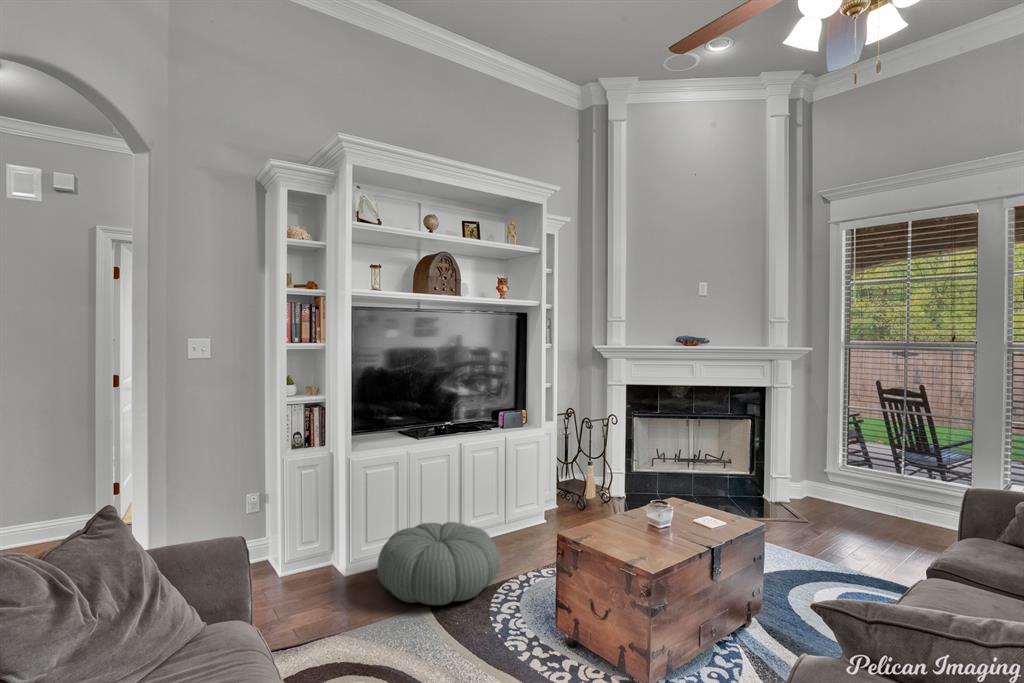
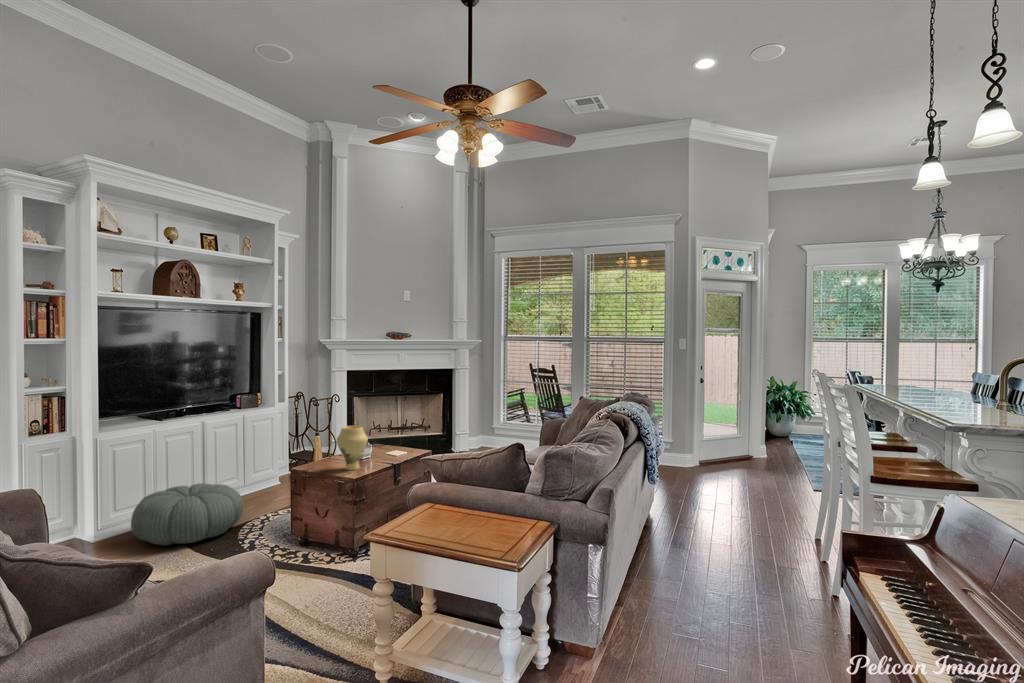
vase: none [619,476,666,546] -> present [336,426,368,470]

